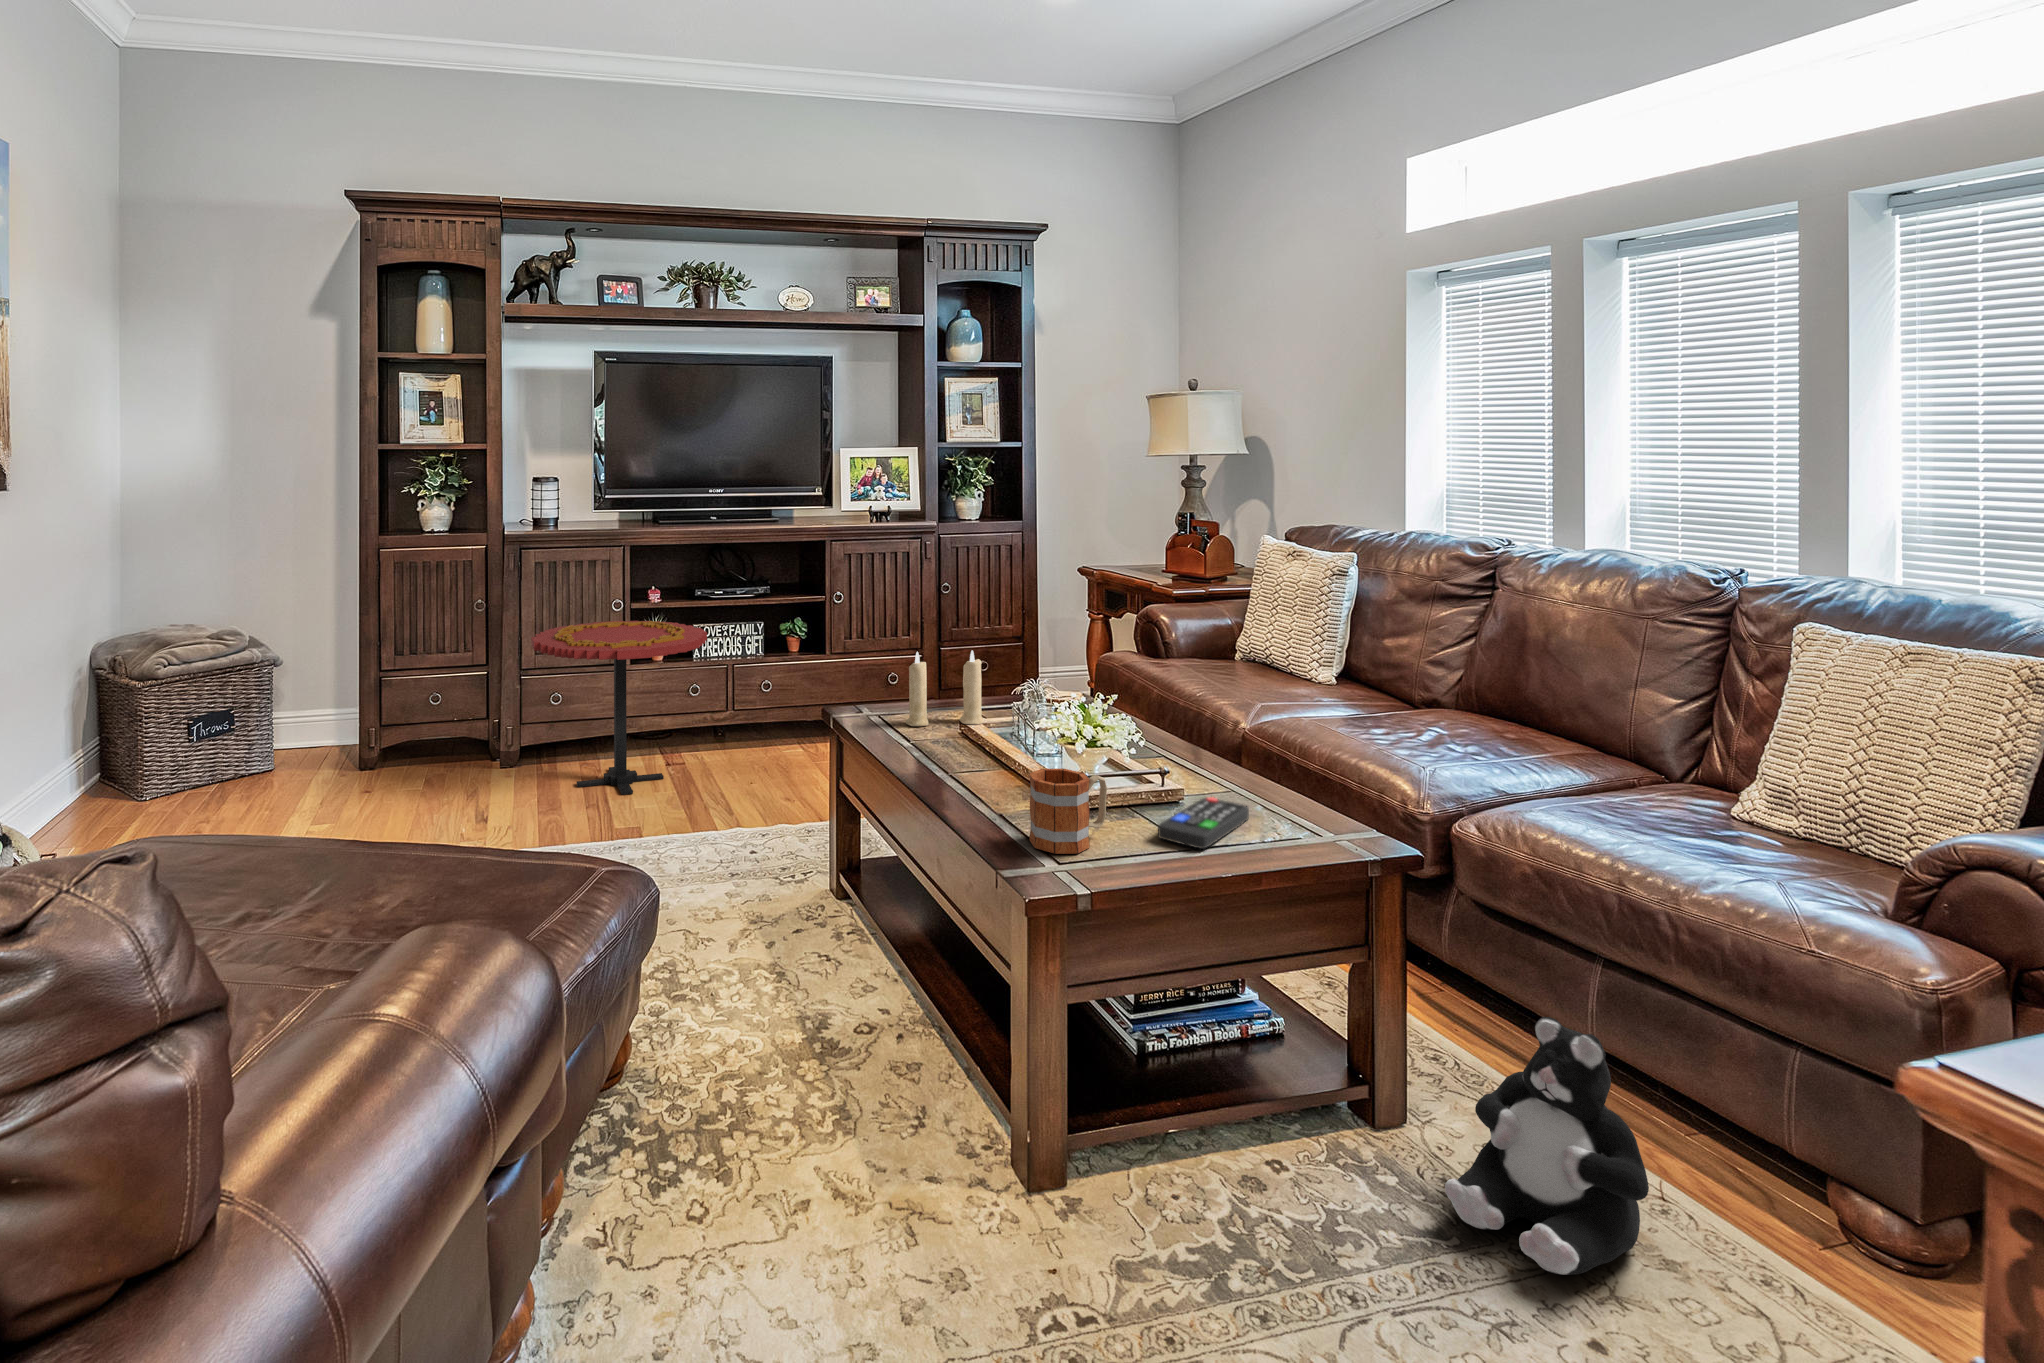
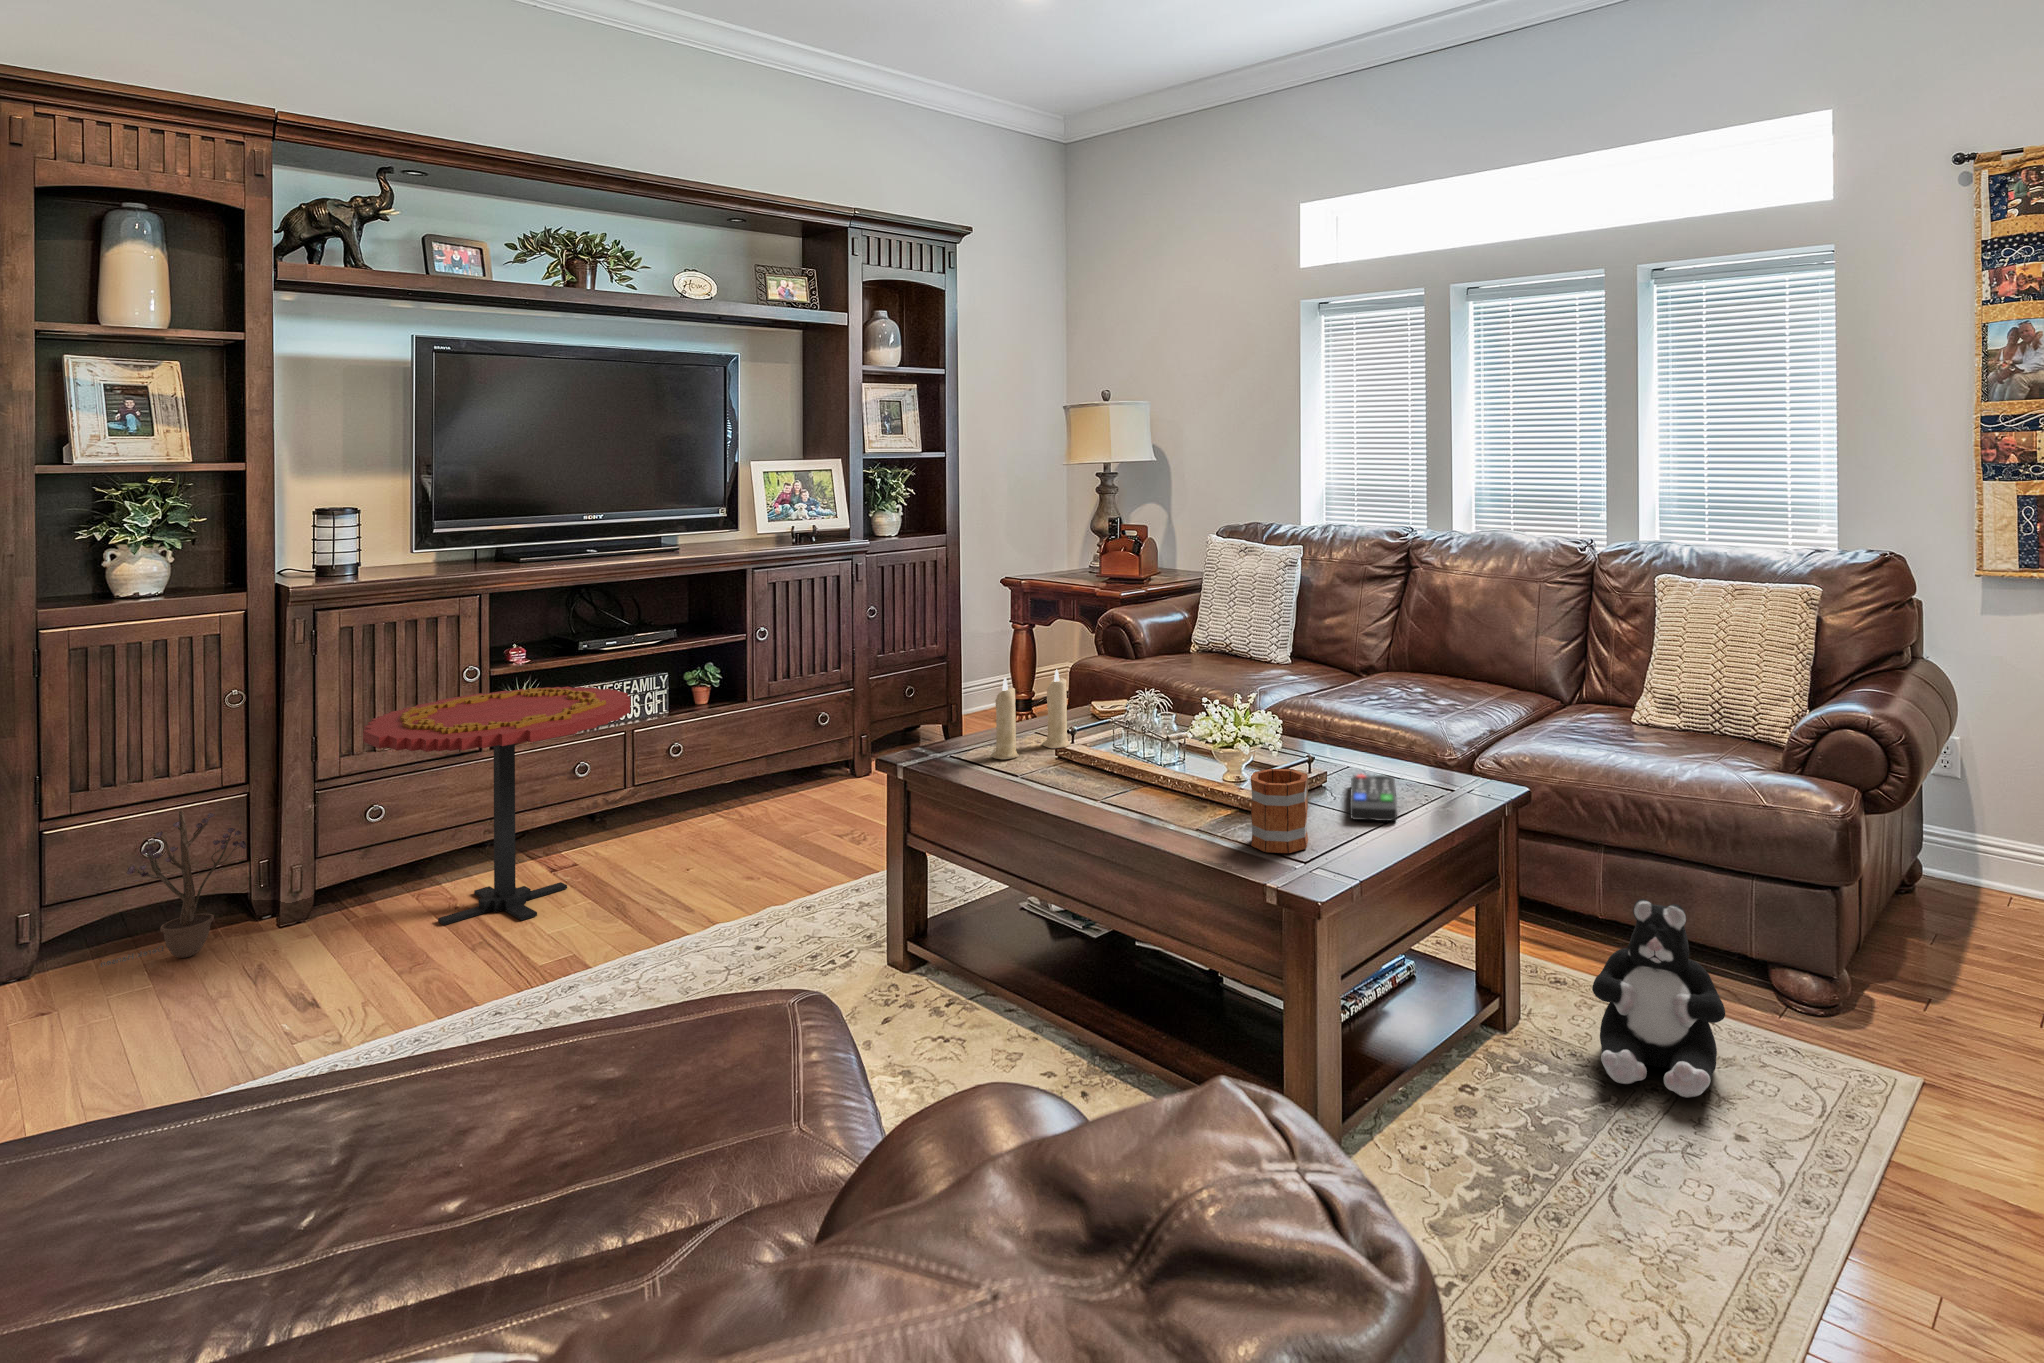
decorative plant: none [400,677,475,775] -> present [101,811,246,967]

